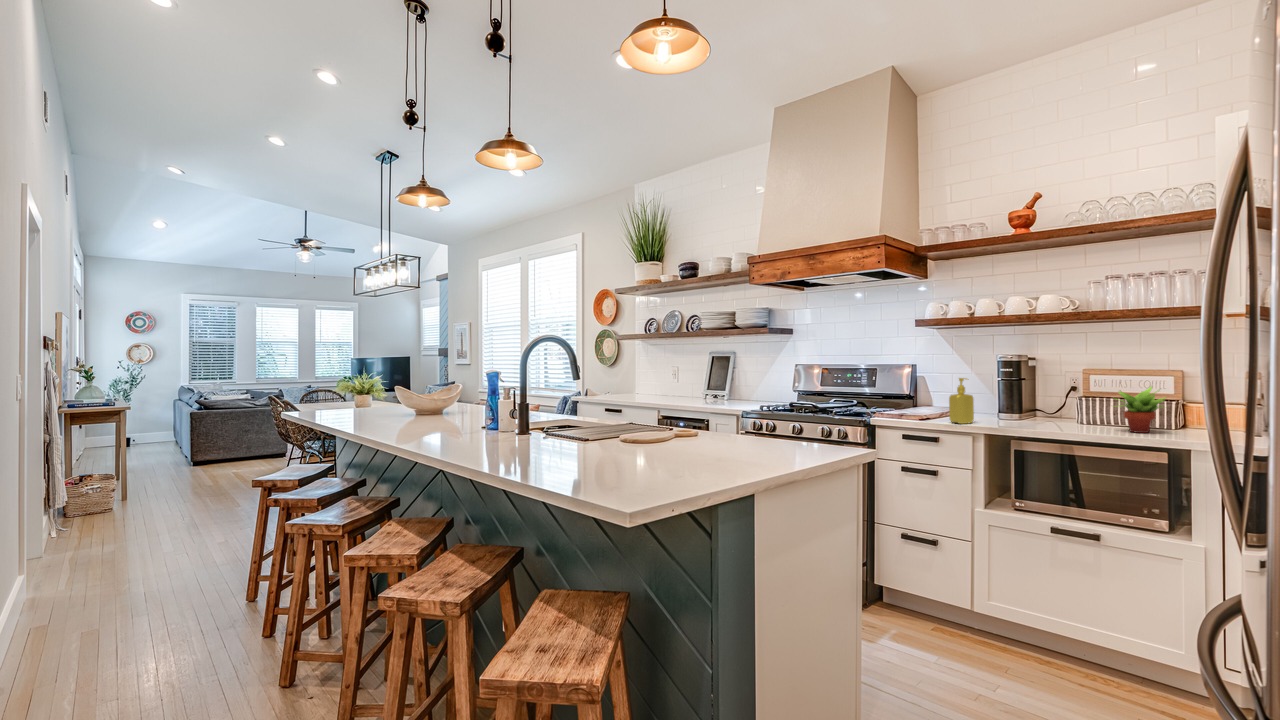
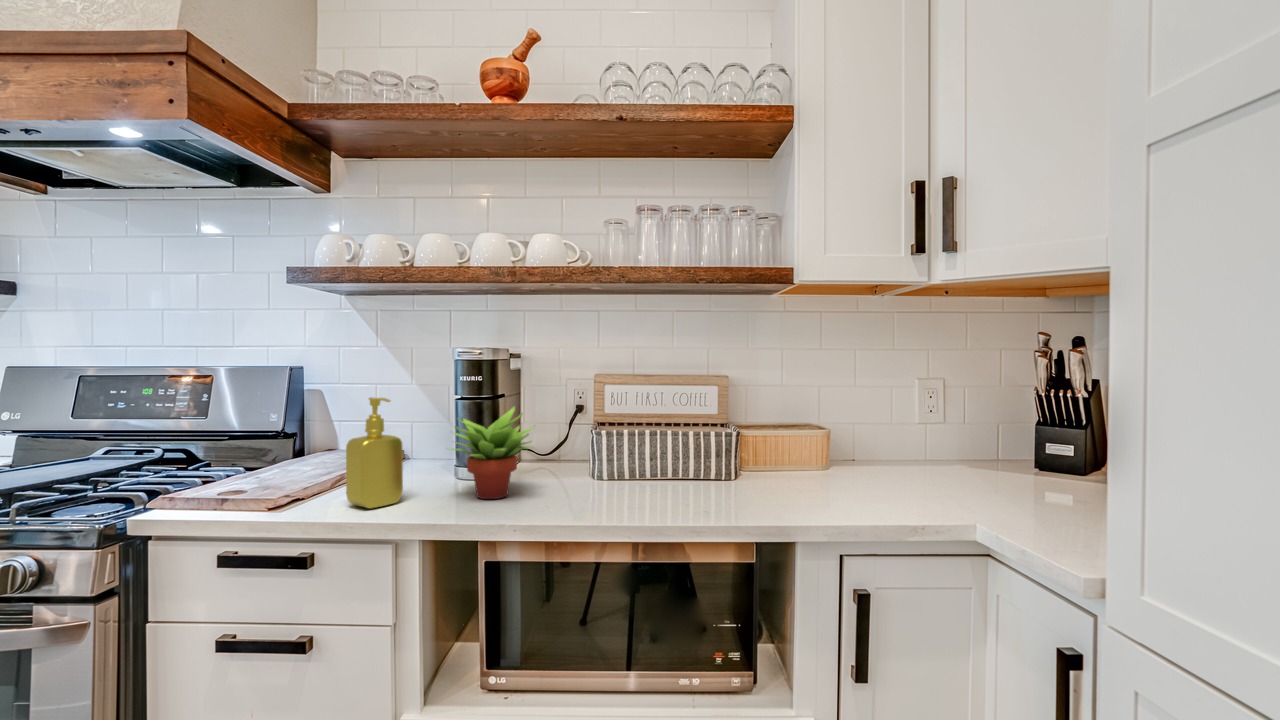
succulent plant: present [1118,386,1165,433] -> present [449,406,535,499]

